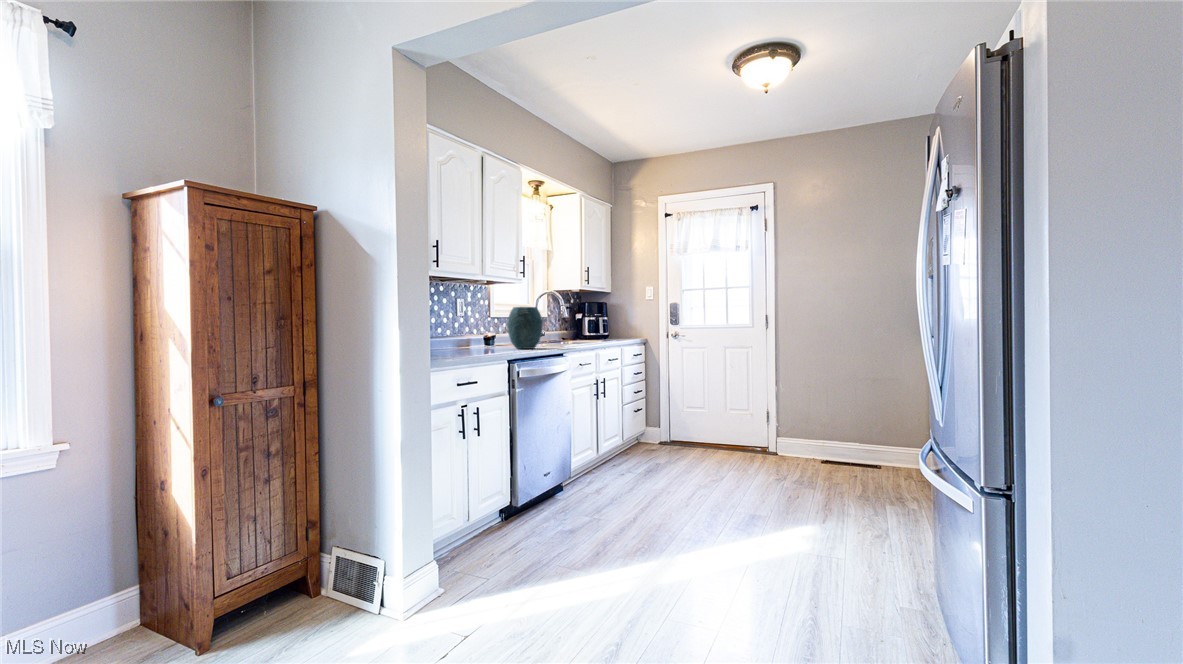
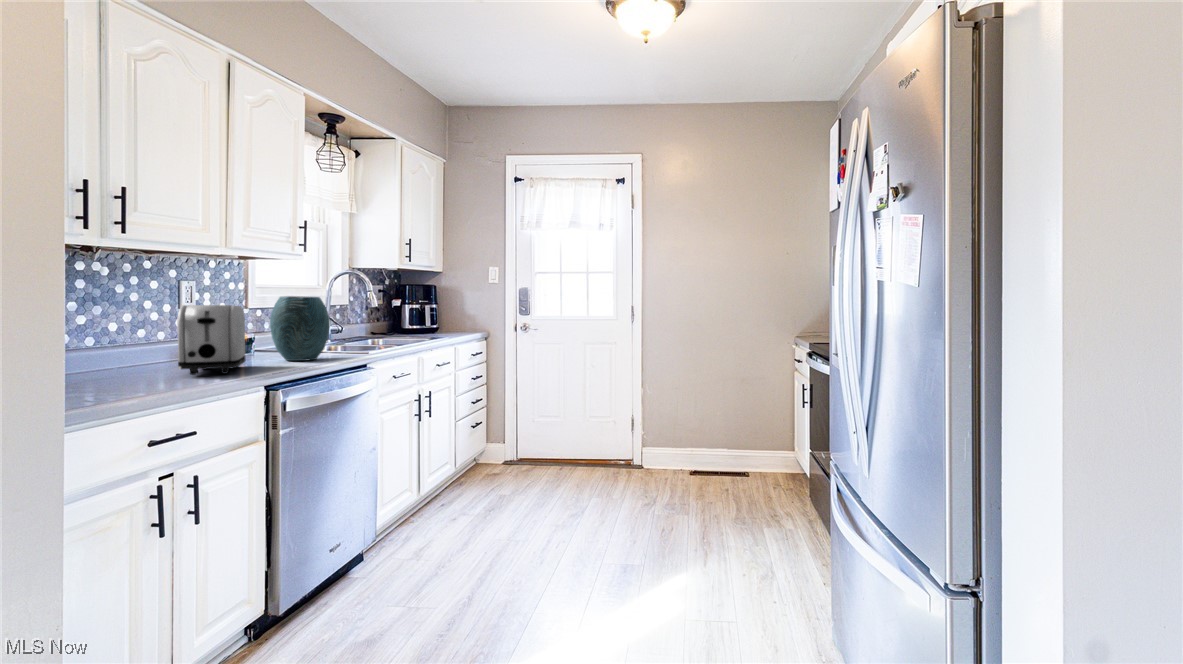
toaster: none [465,311,495,352] -> present [177,305,246,375]

